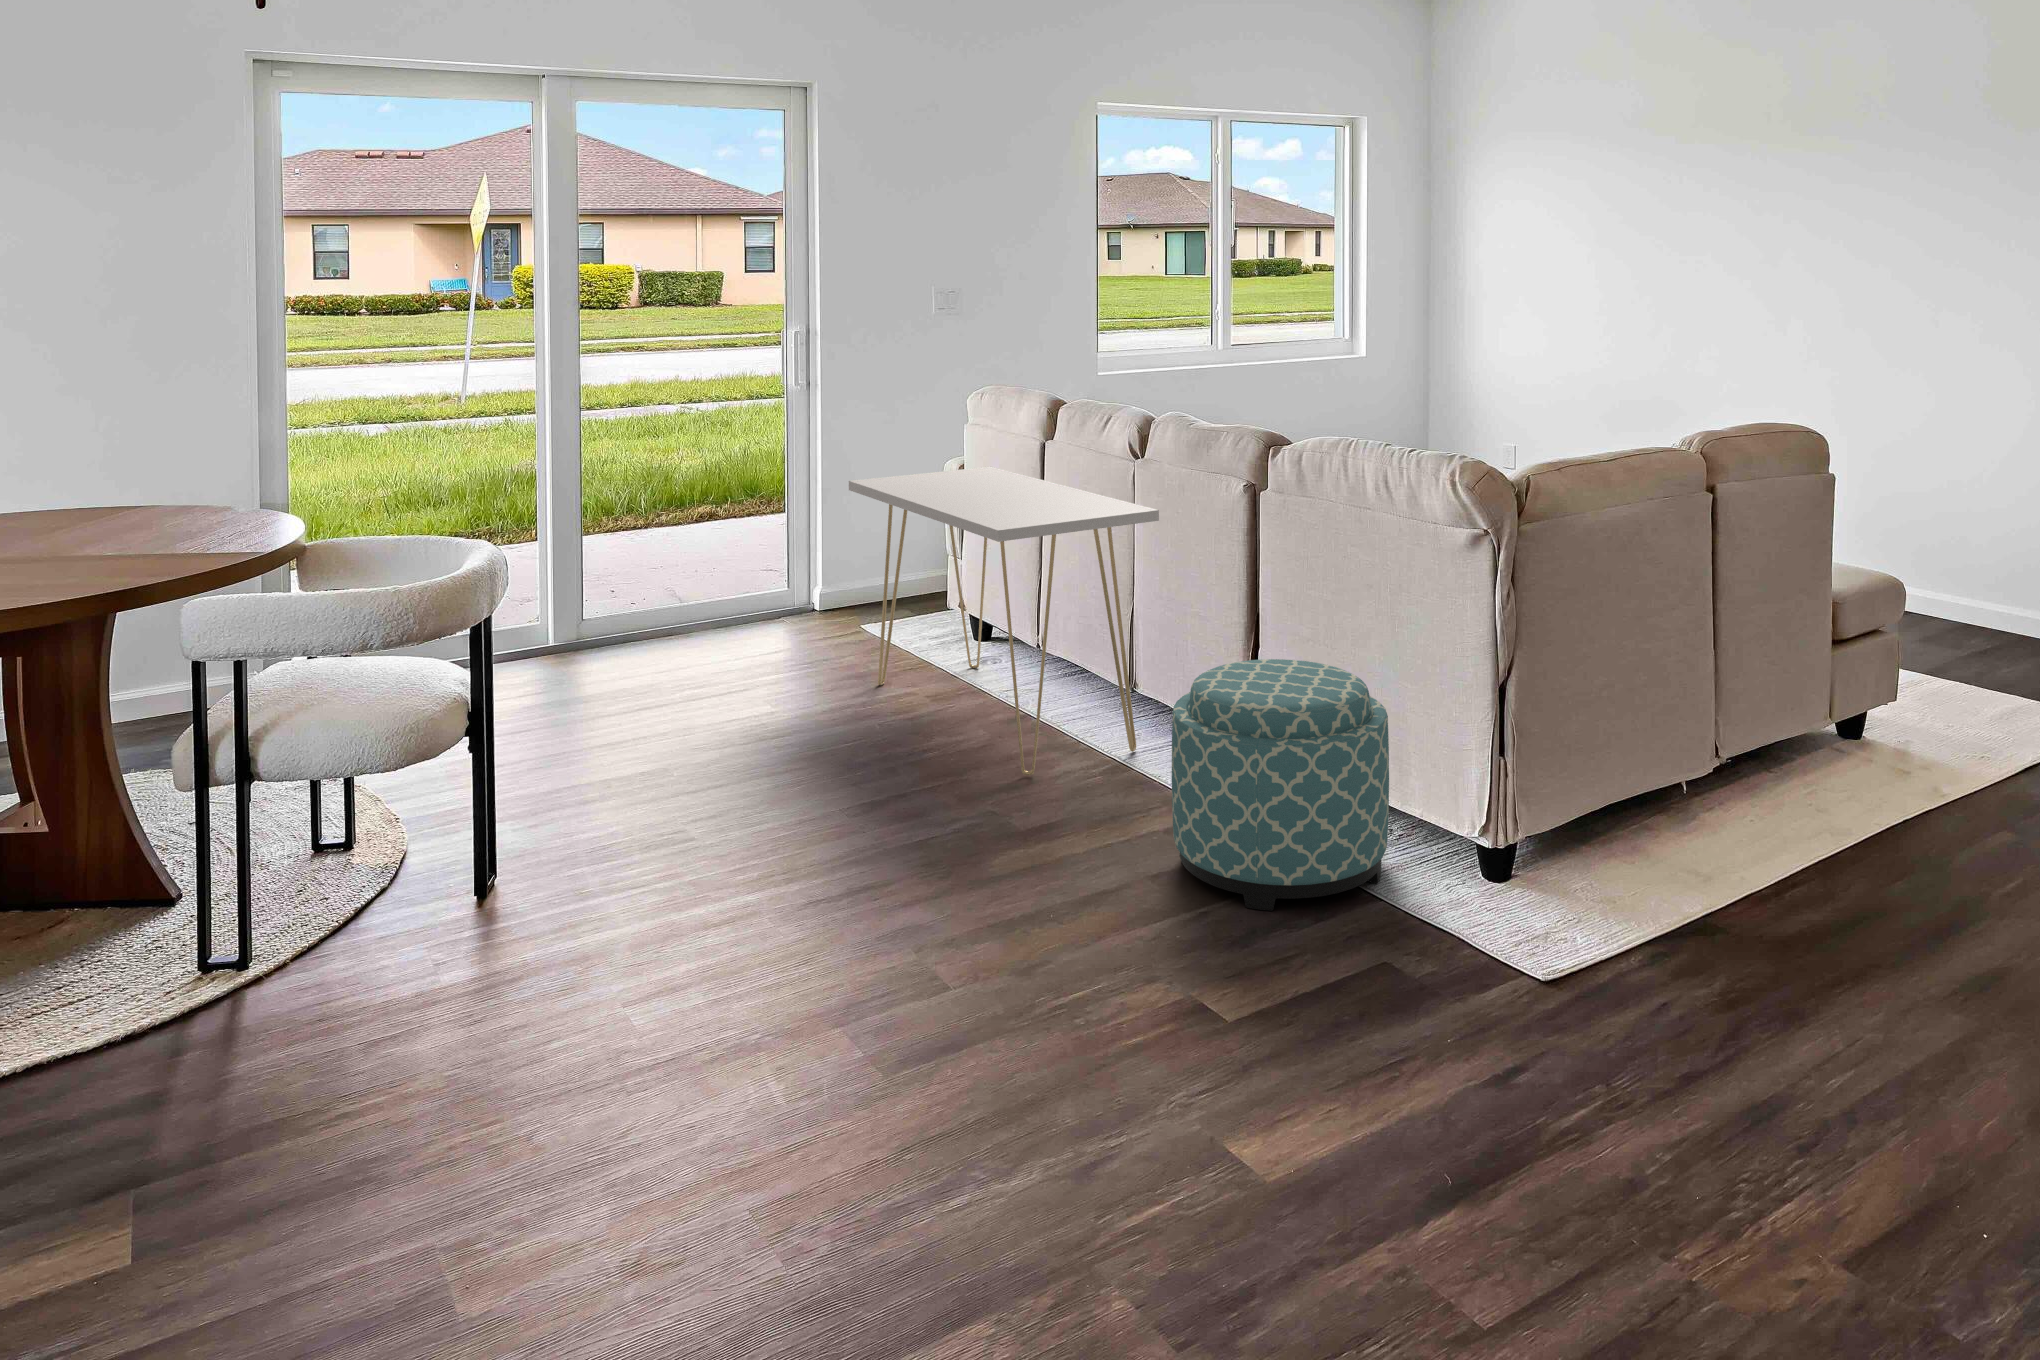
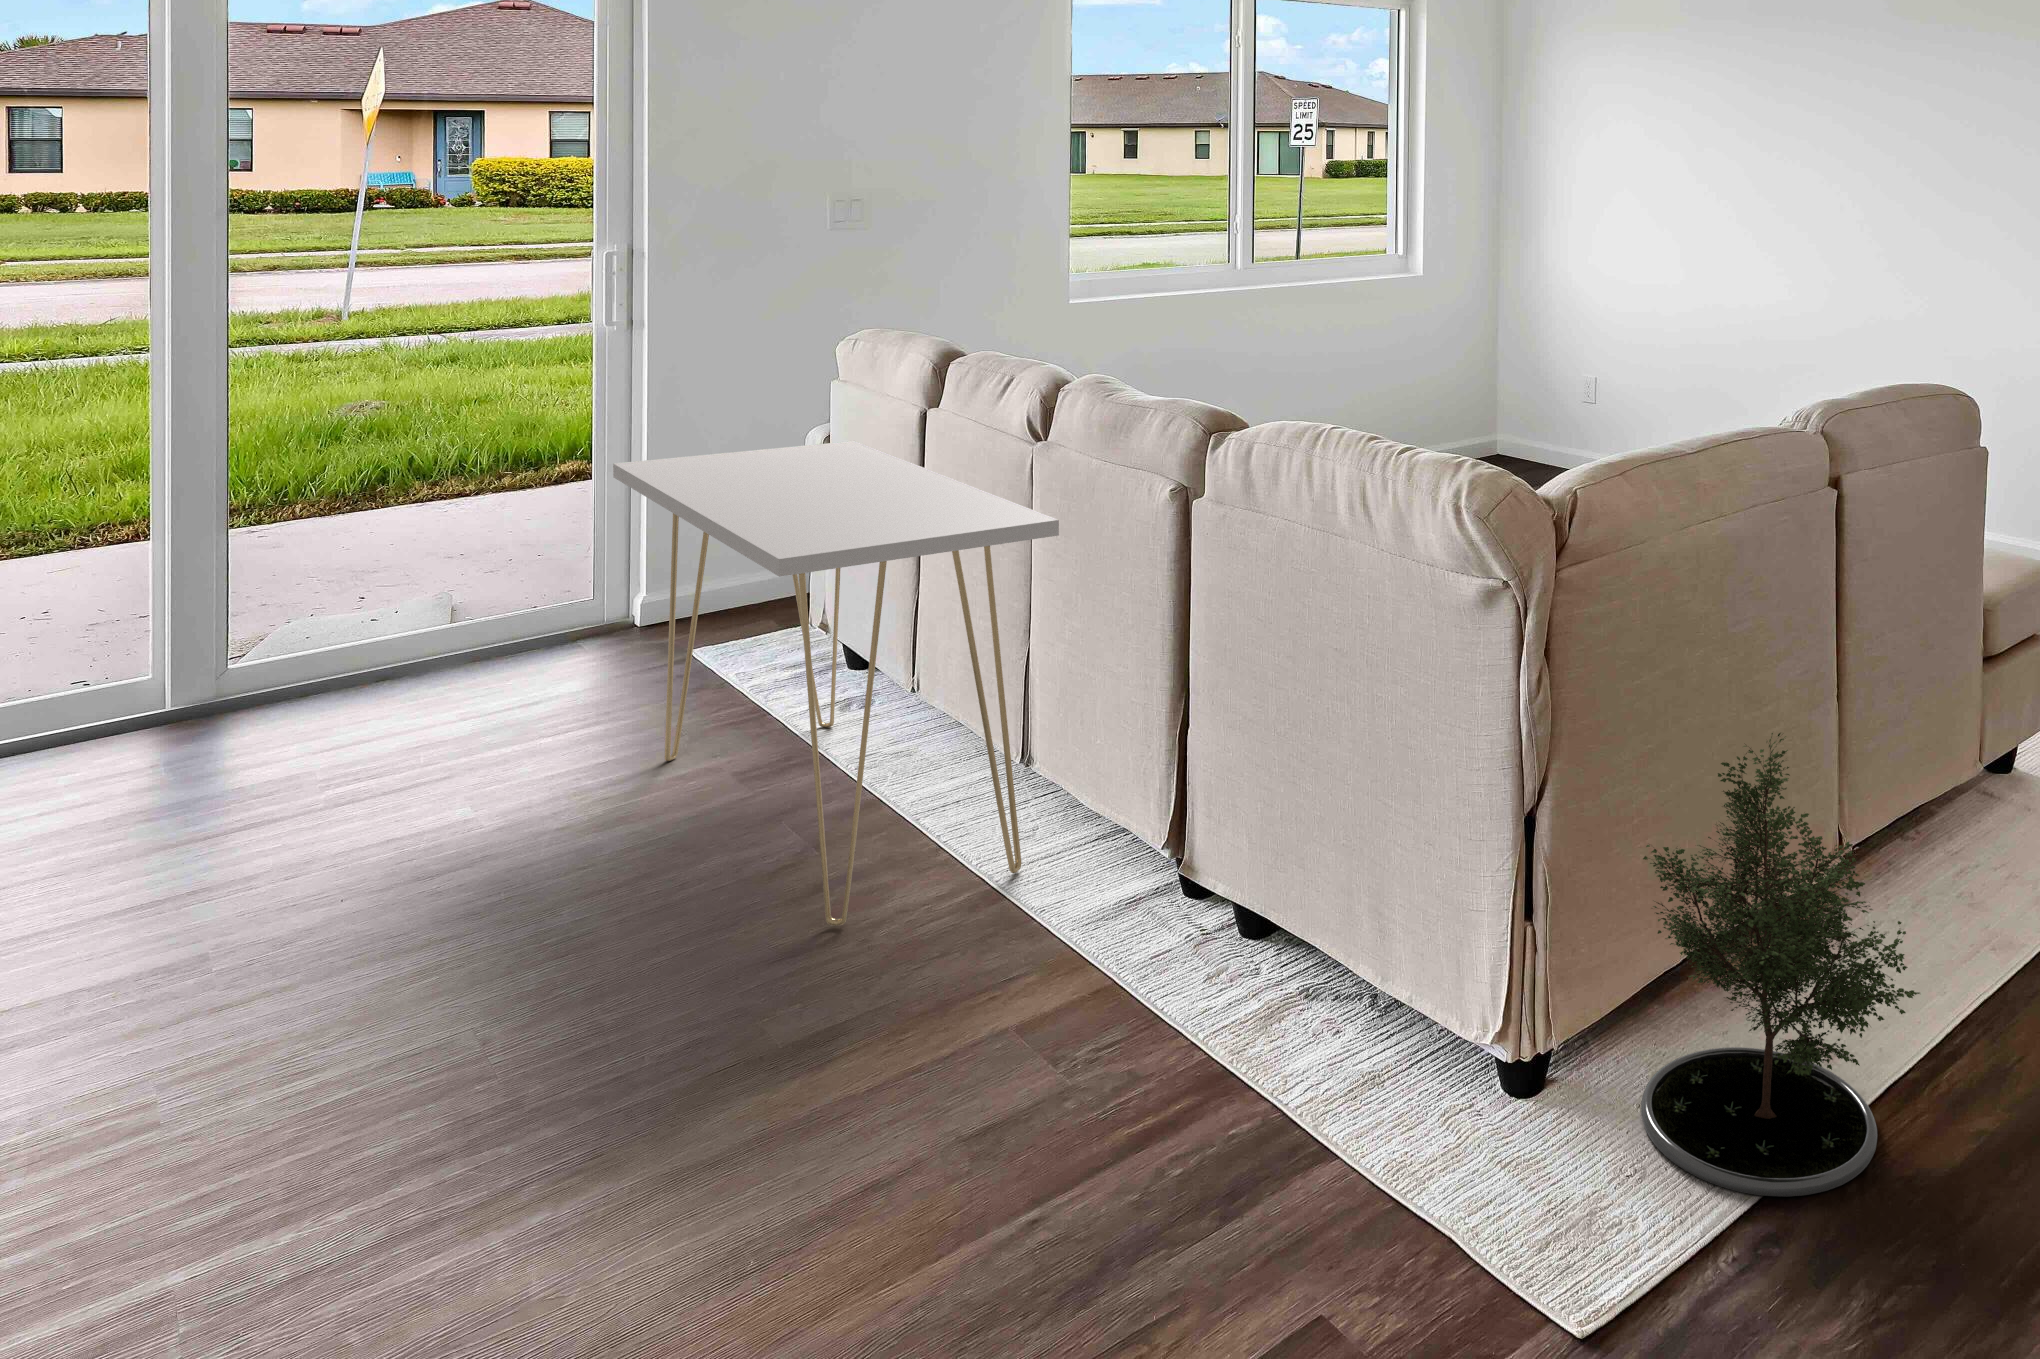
potted tree: none [1580,626,1778,933] -> present [1641,733,1920,1197]
ottoman: present [1172,659,1389,911] -> none [1010,767,1354,1195]

